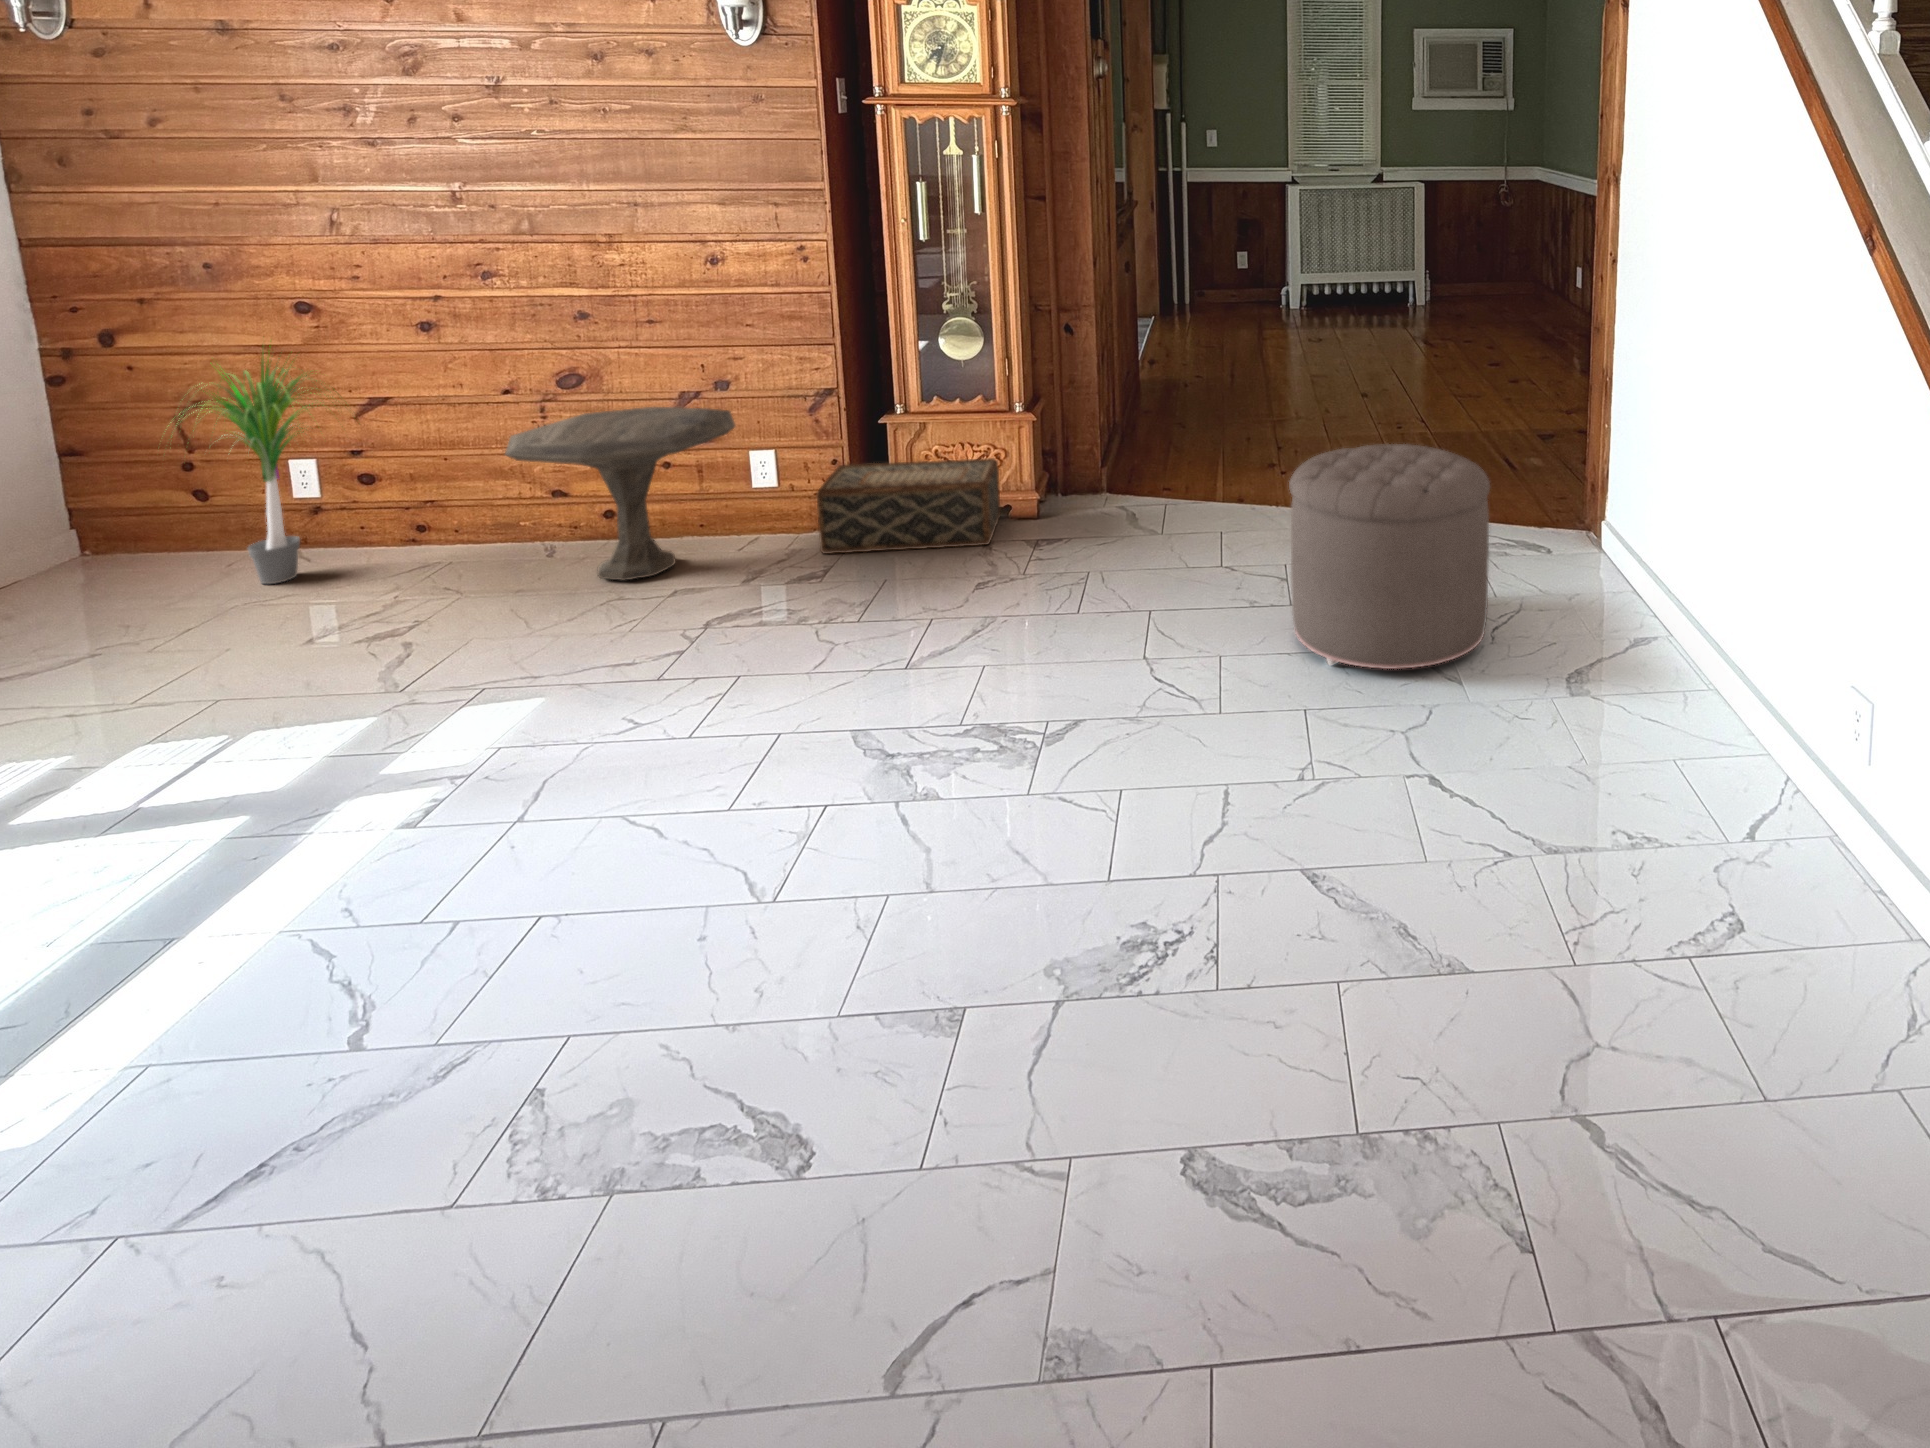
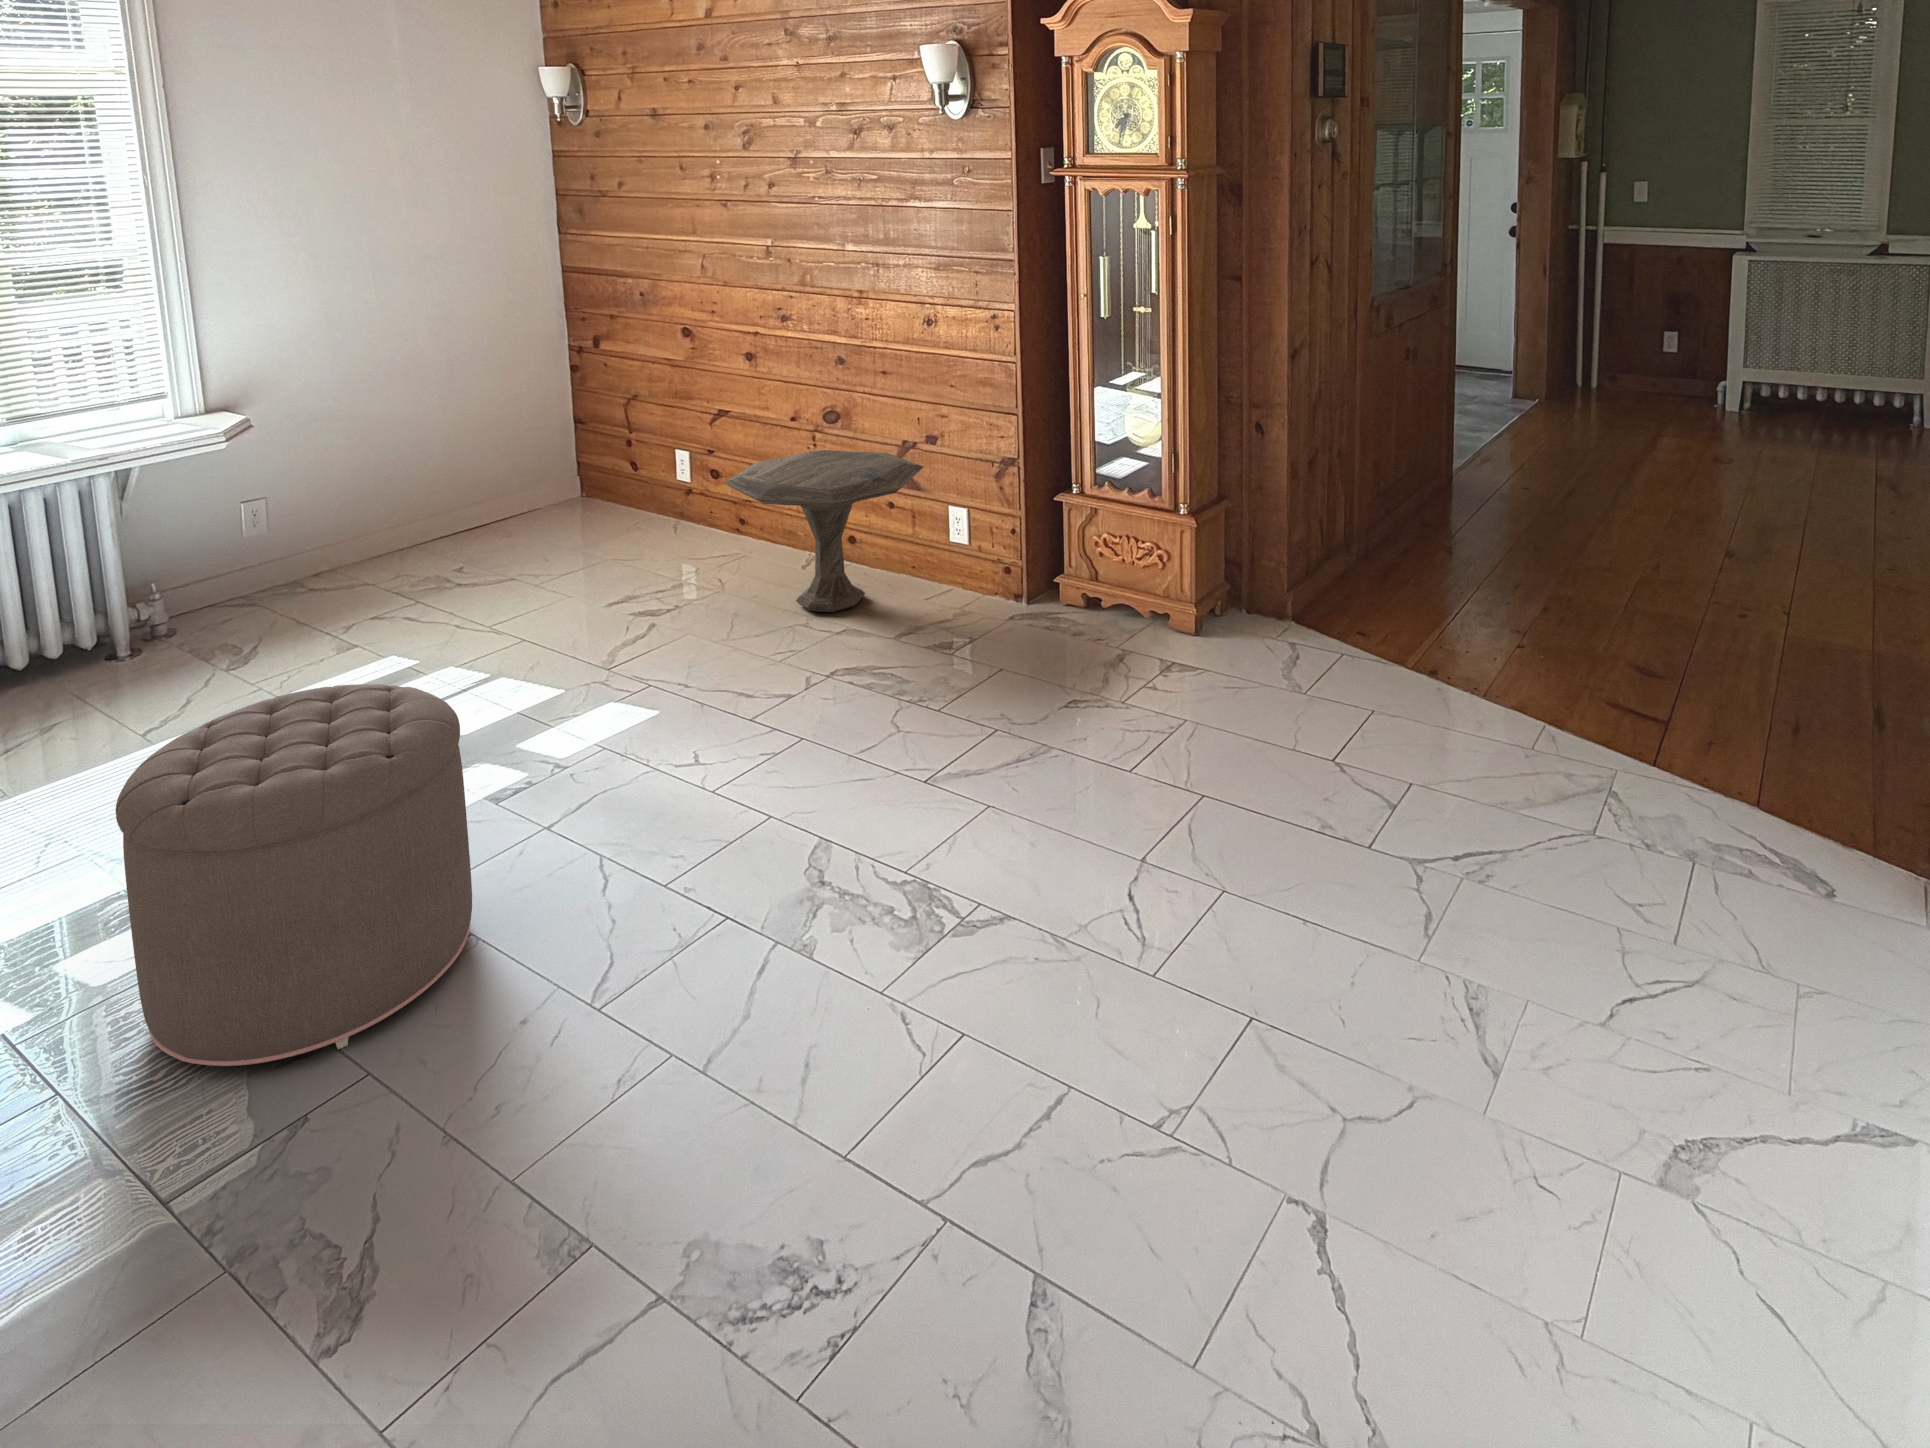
potted plant: present [168,358,331,584] -> none [573,352,708,548]
ottoman: present [1289,444,1490,669] -> present [116,684,472,1066]
woven basket: present [816,458,1001,554] -> none [967,537,1157,659]

